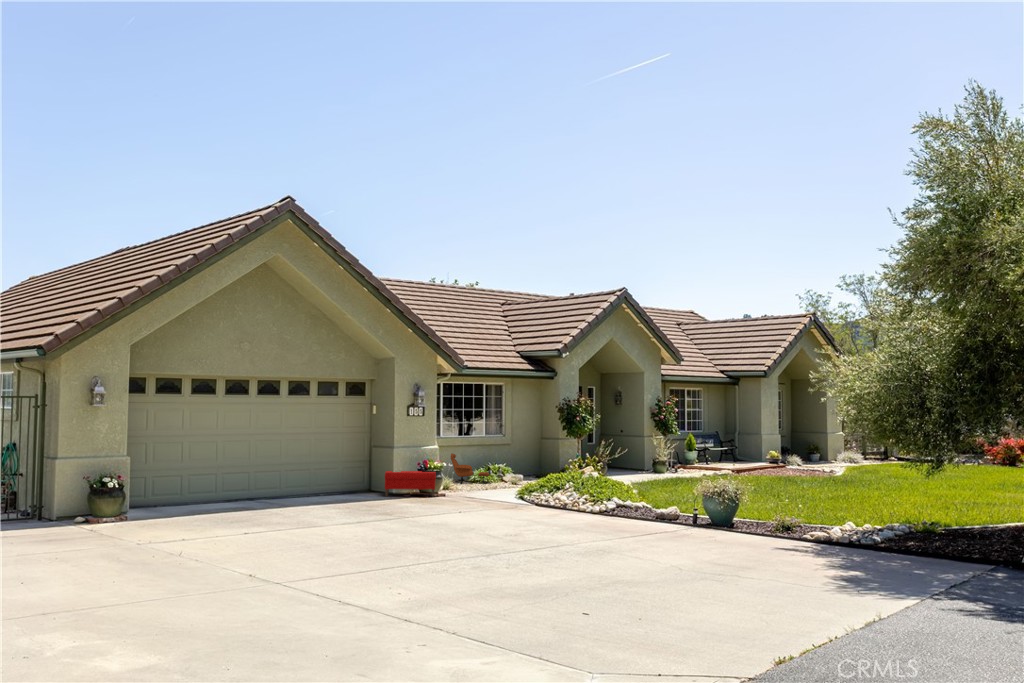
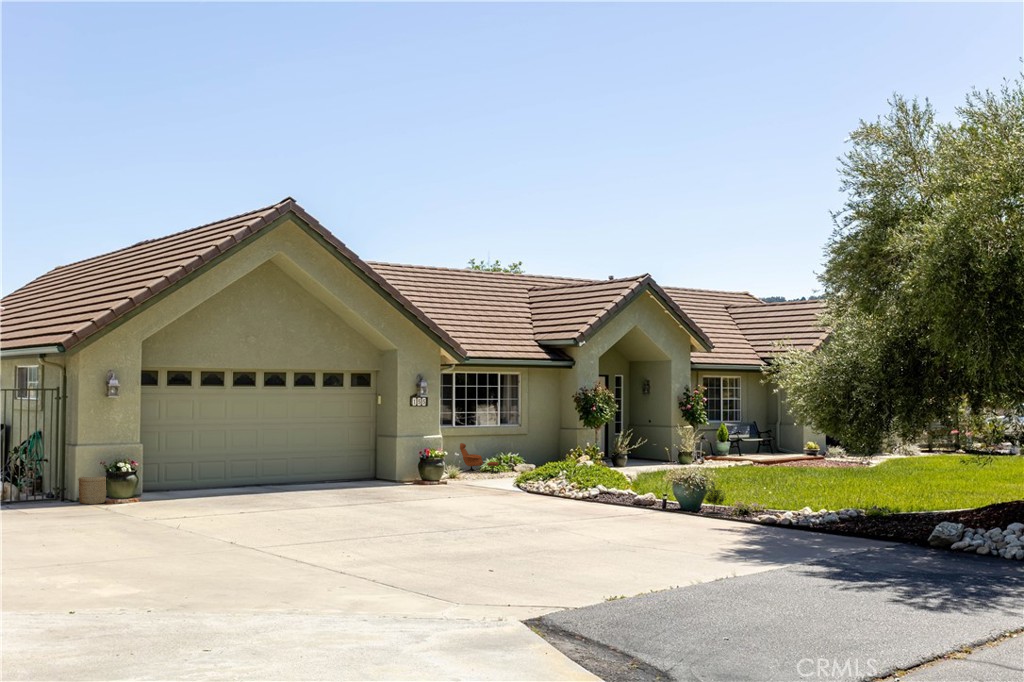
bench: present [385,471,436,497] -> none [386,459,437,485]
potted tree: none [736,490,763,529] -> present [704,481,724,516]
woven basket: none [58,493,91,524] -> present [78,476,106,504]

